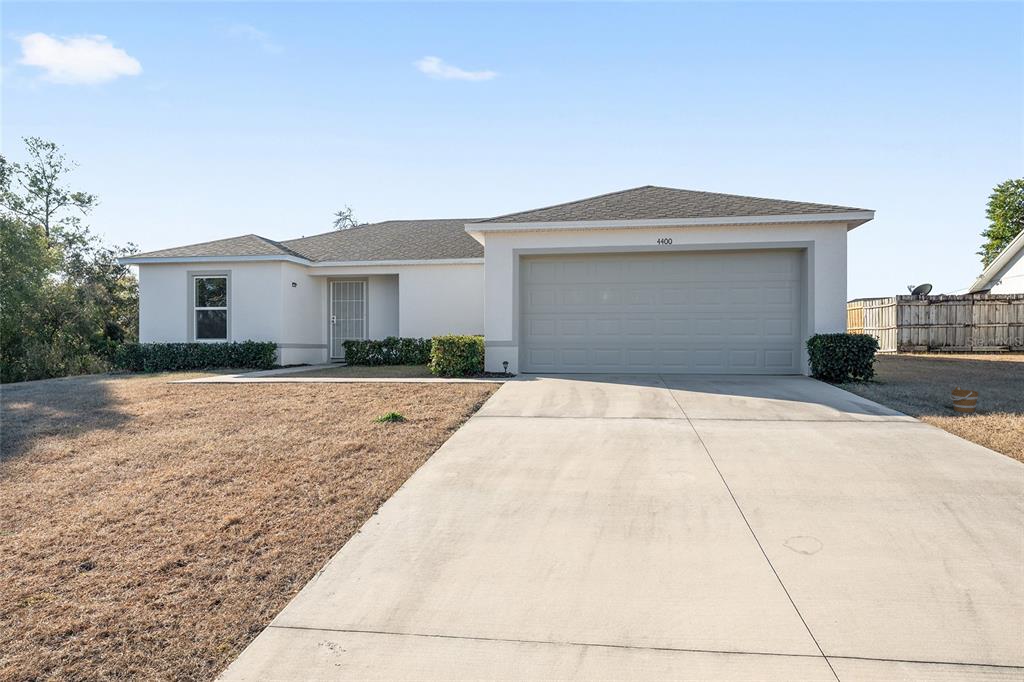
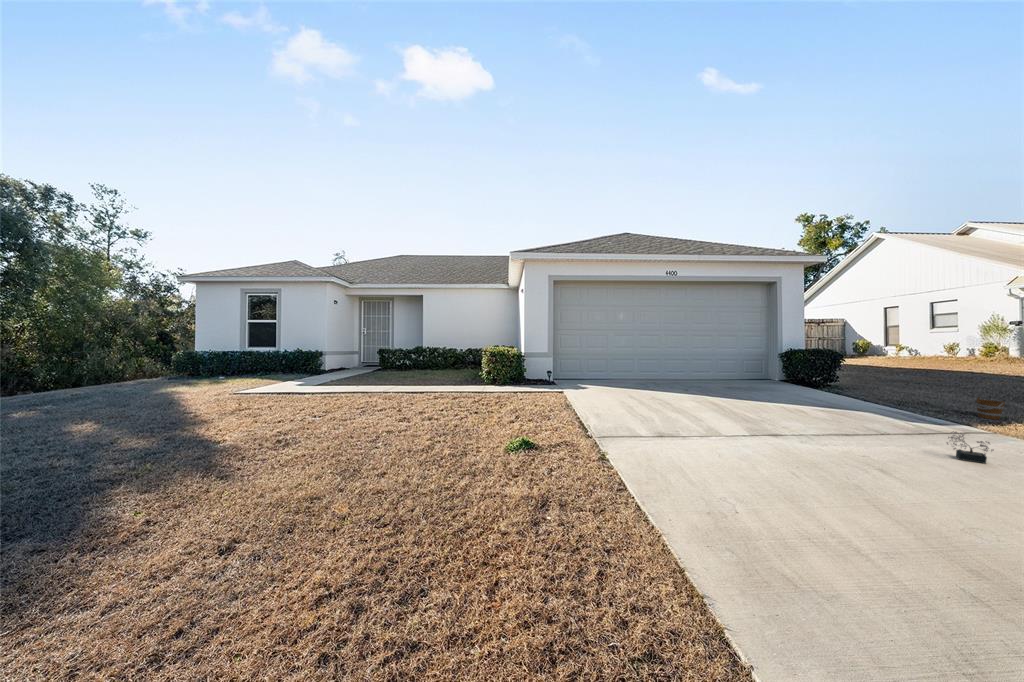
decorative plant: none [793,410,827,440] -> present [947,432,993,464]

